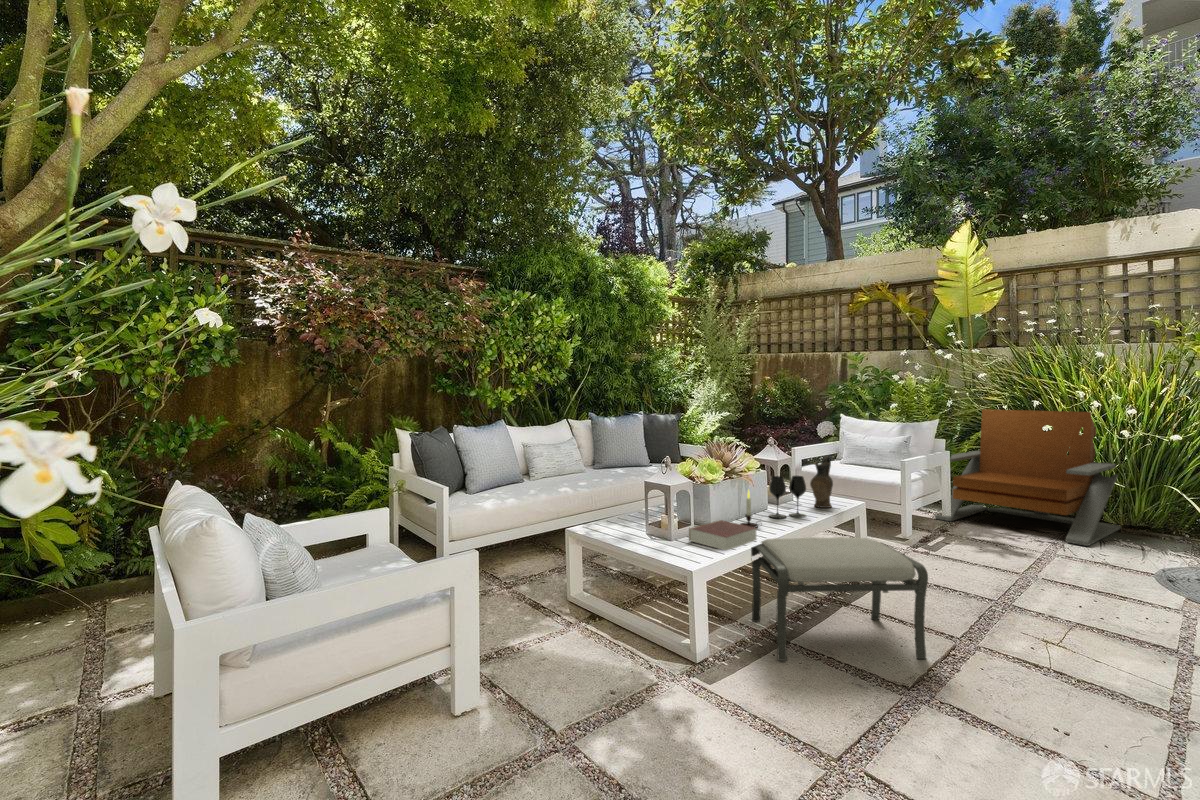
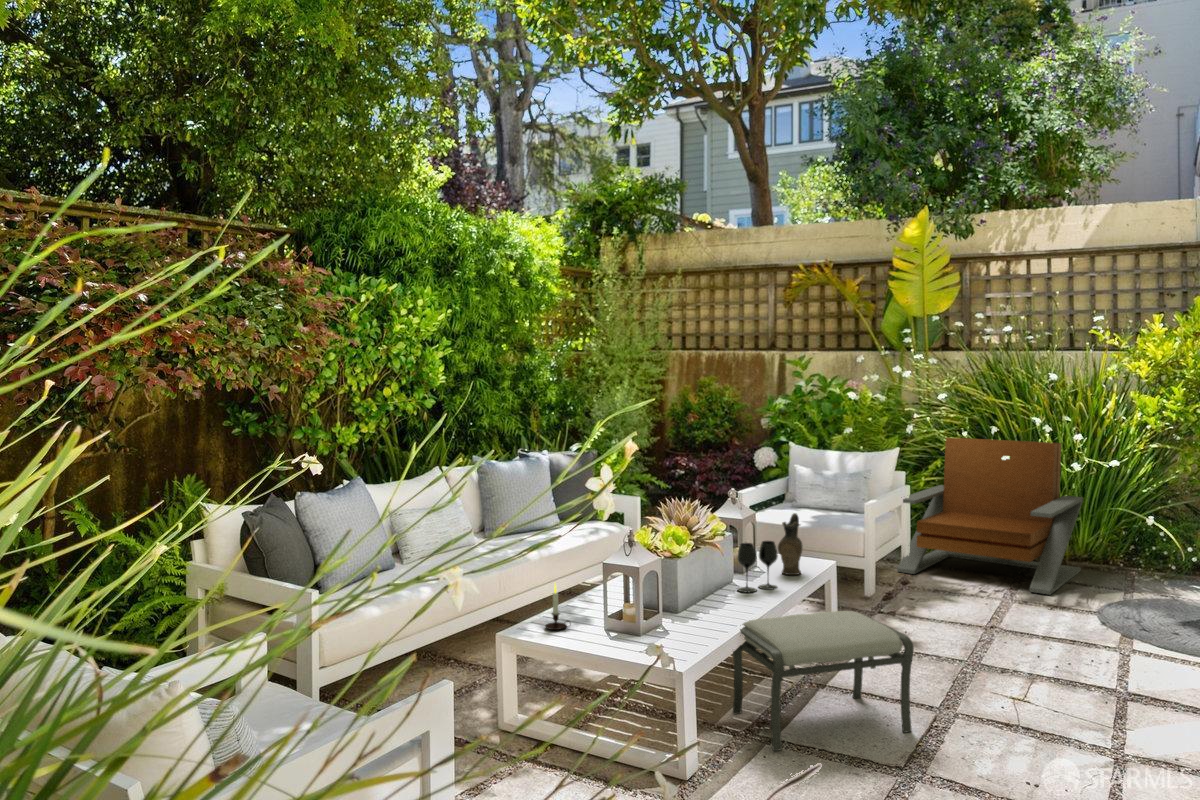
candle: present [741,490,760,527] -> present [545,584,570,630]
book: present [689,520,757,550] -> none [664,601,738,638]

